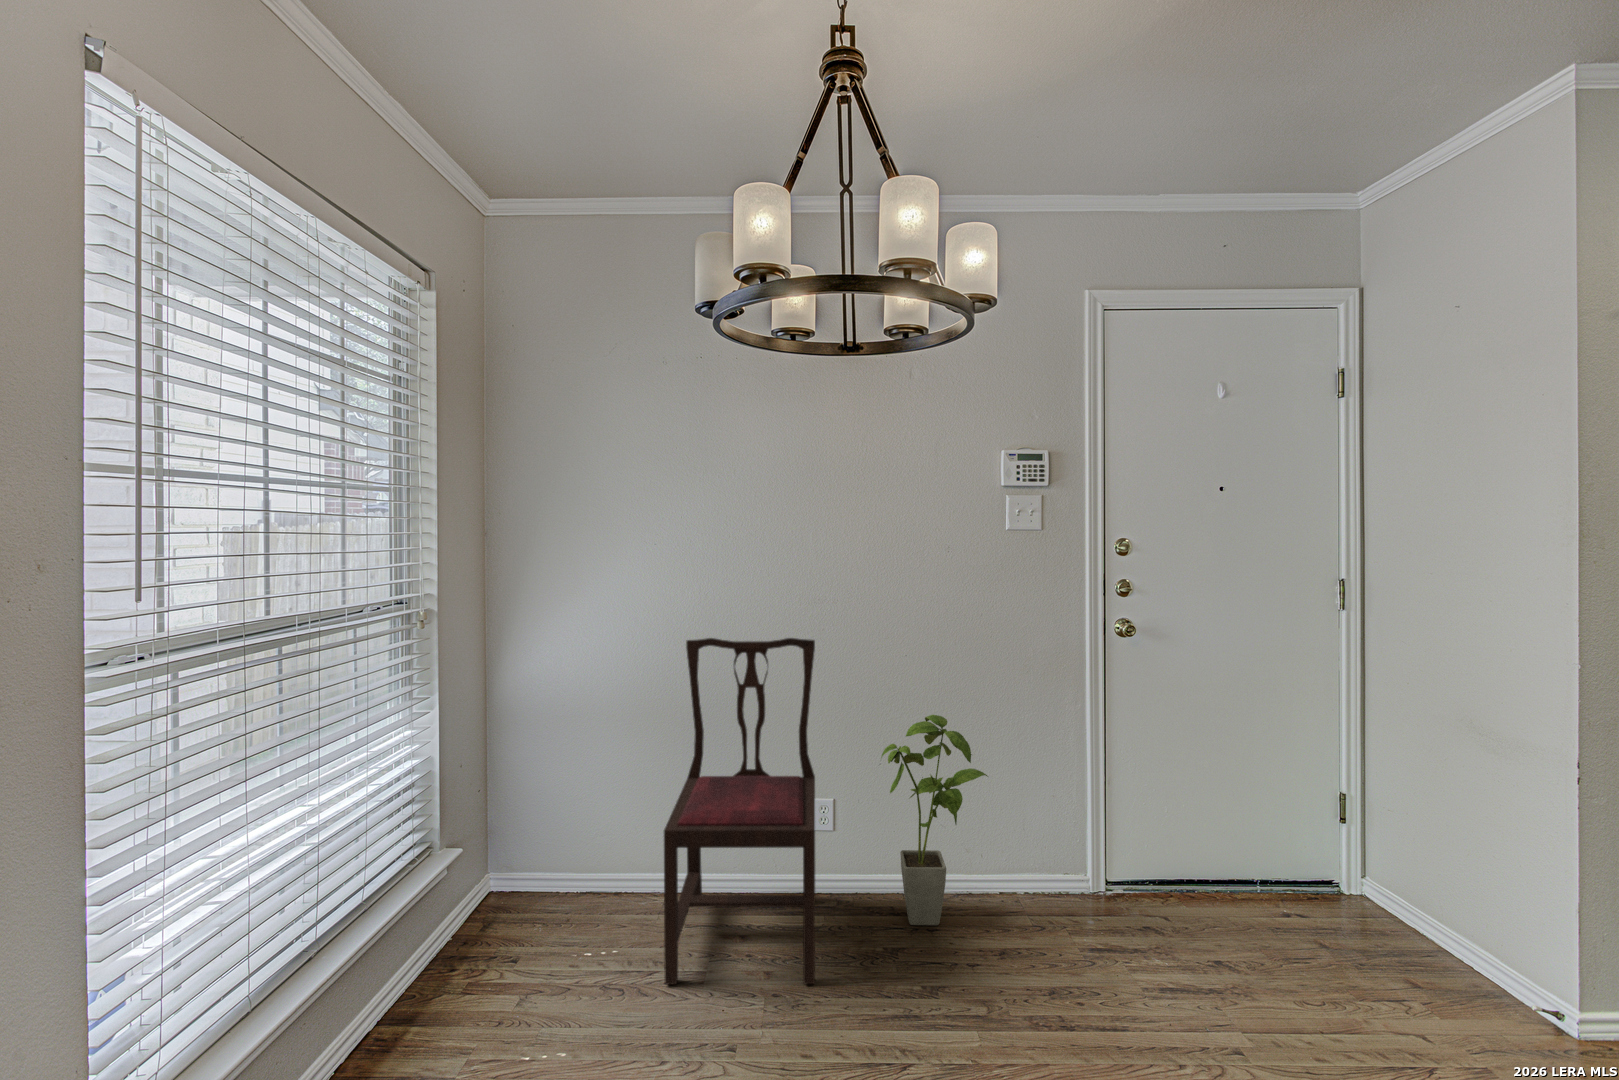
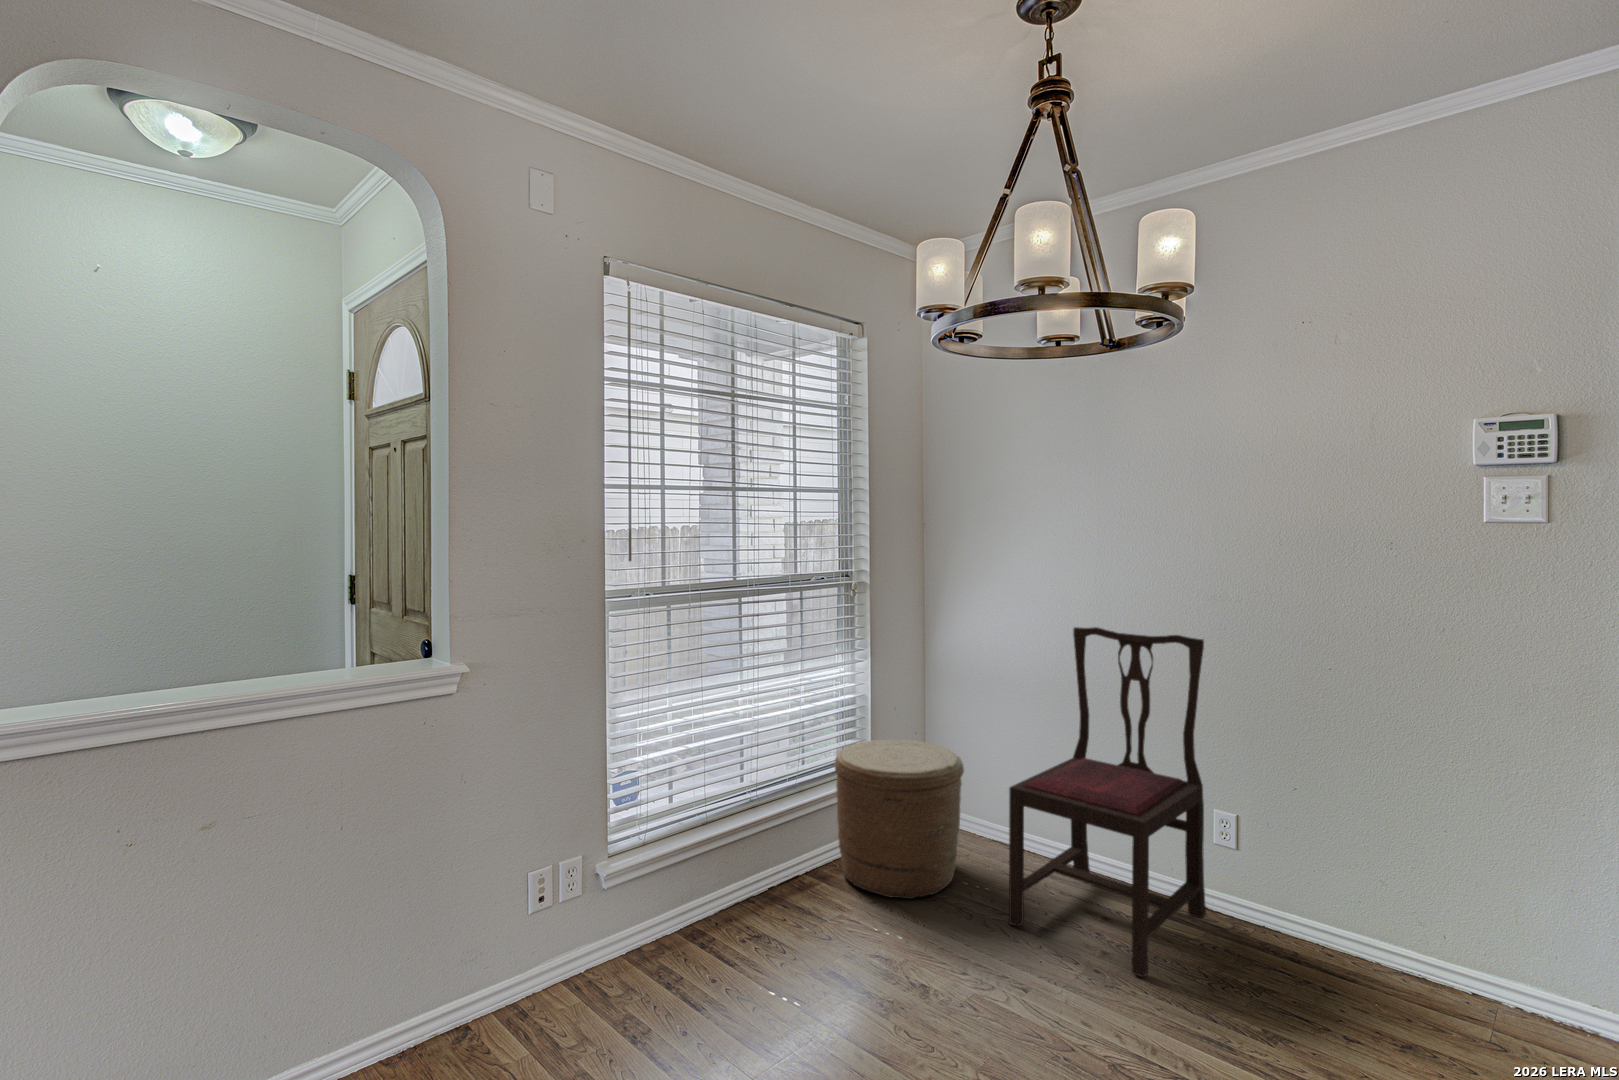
house plant: present [881,715,988,925] -> none [1274,740,1434,989]
woven basket: none [407,801,582,1019] -> present [834,740,964,899]

